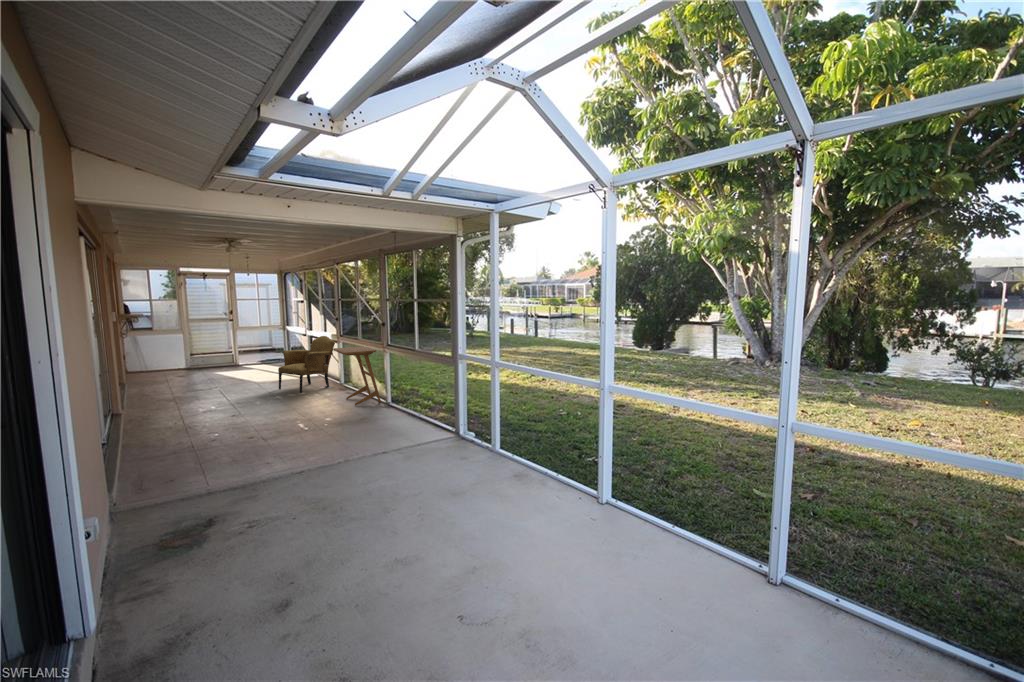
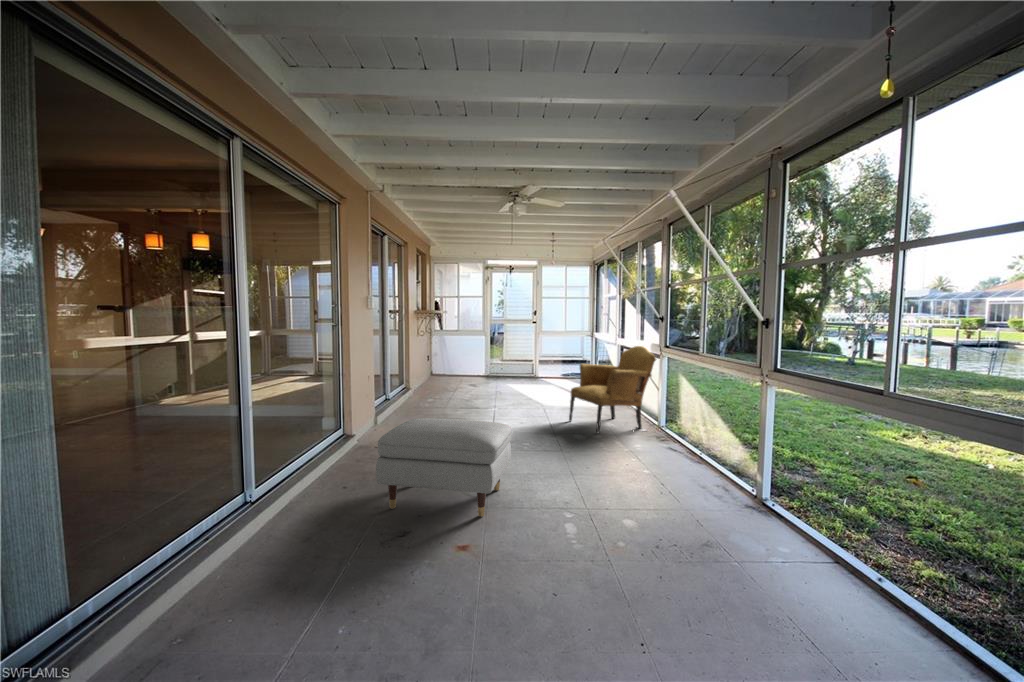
side table: present [333,346,381,405] -> none [654,367,742,487]
ottoman: none [173,388,255,442] -> present [376,418,513,517]

